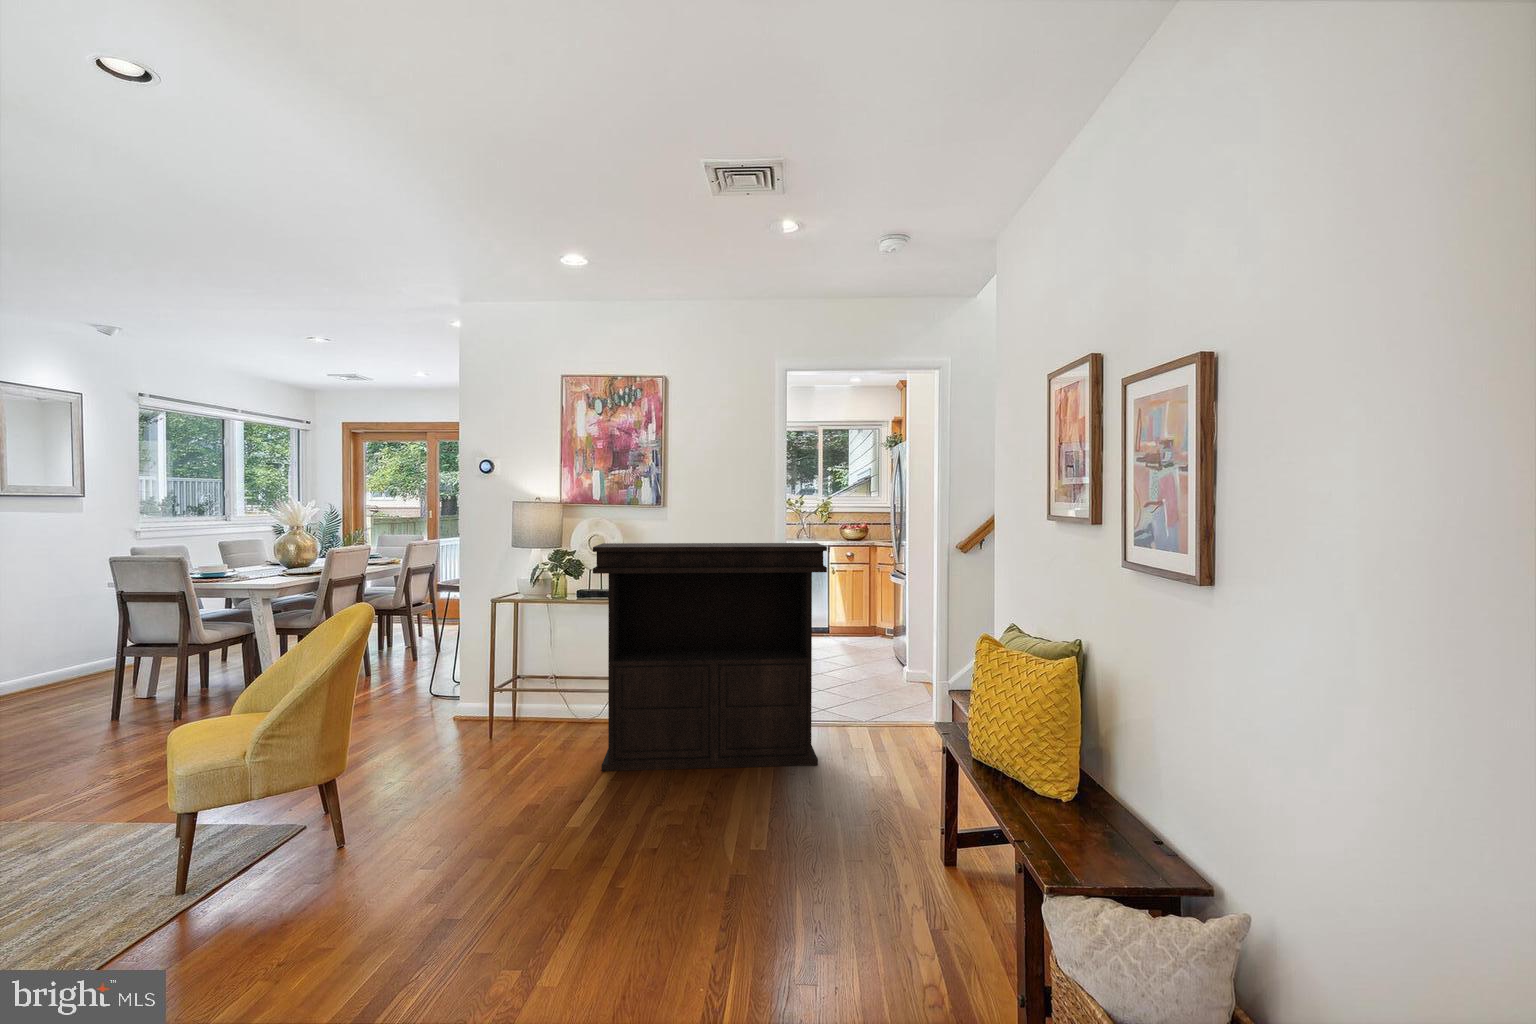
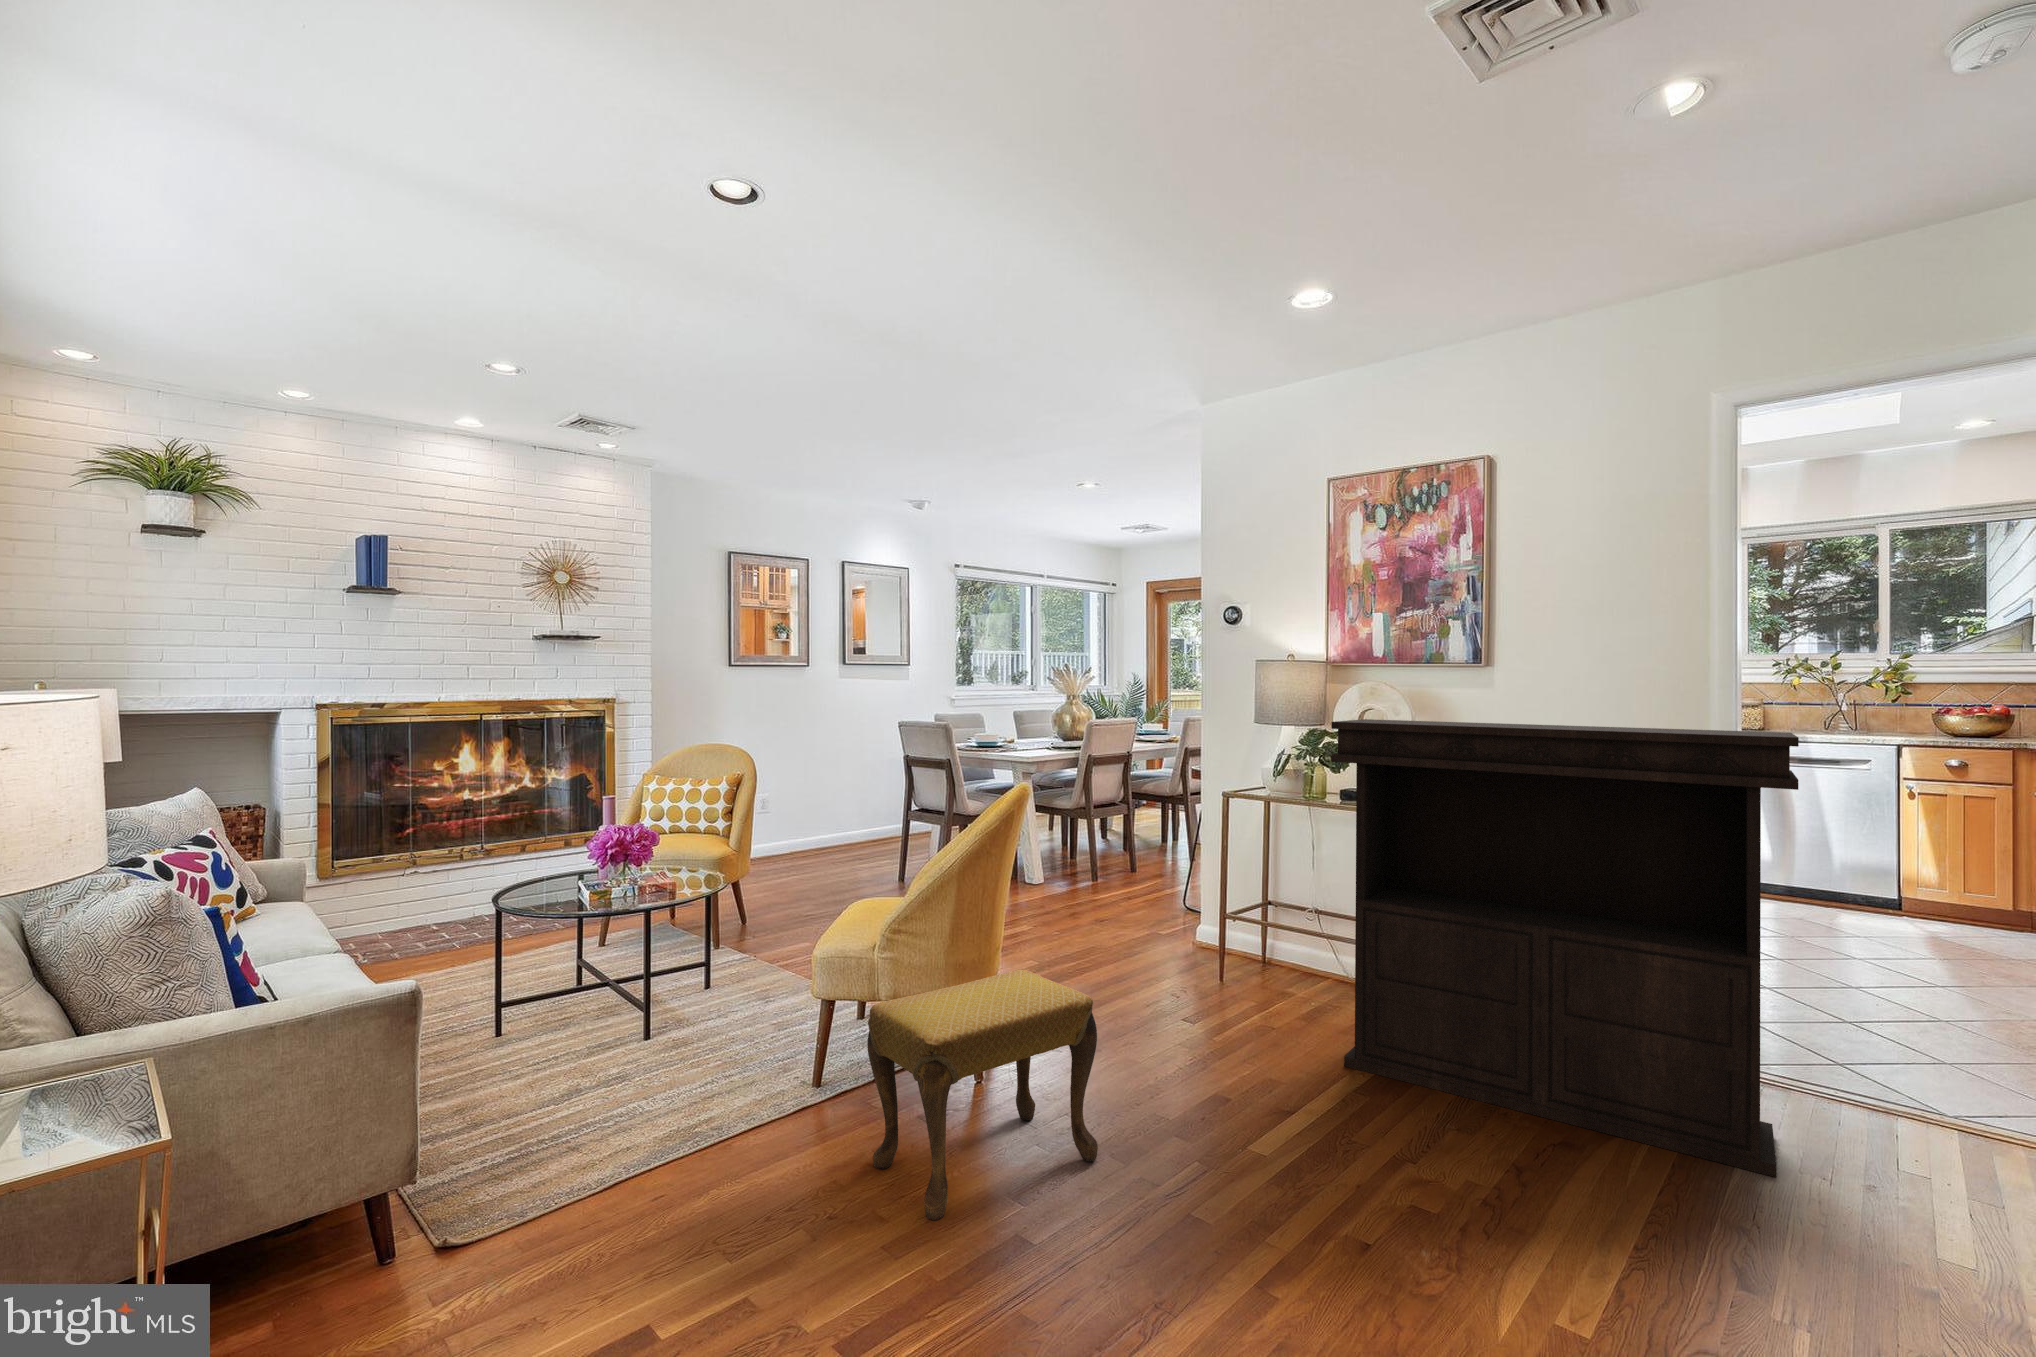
footstool: none [282,755,476,959] -> present [867,970,1098,1220]

